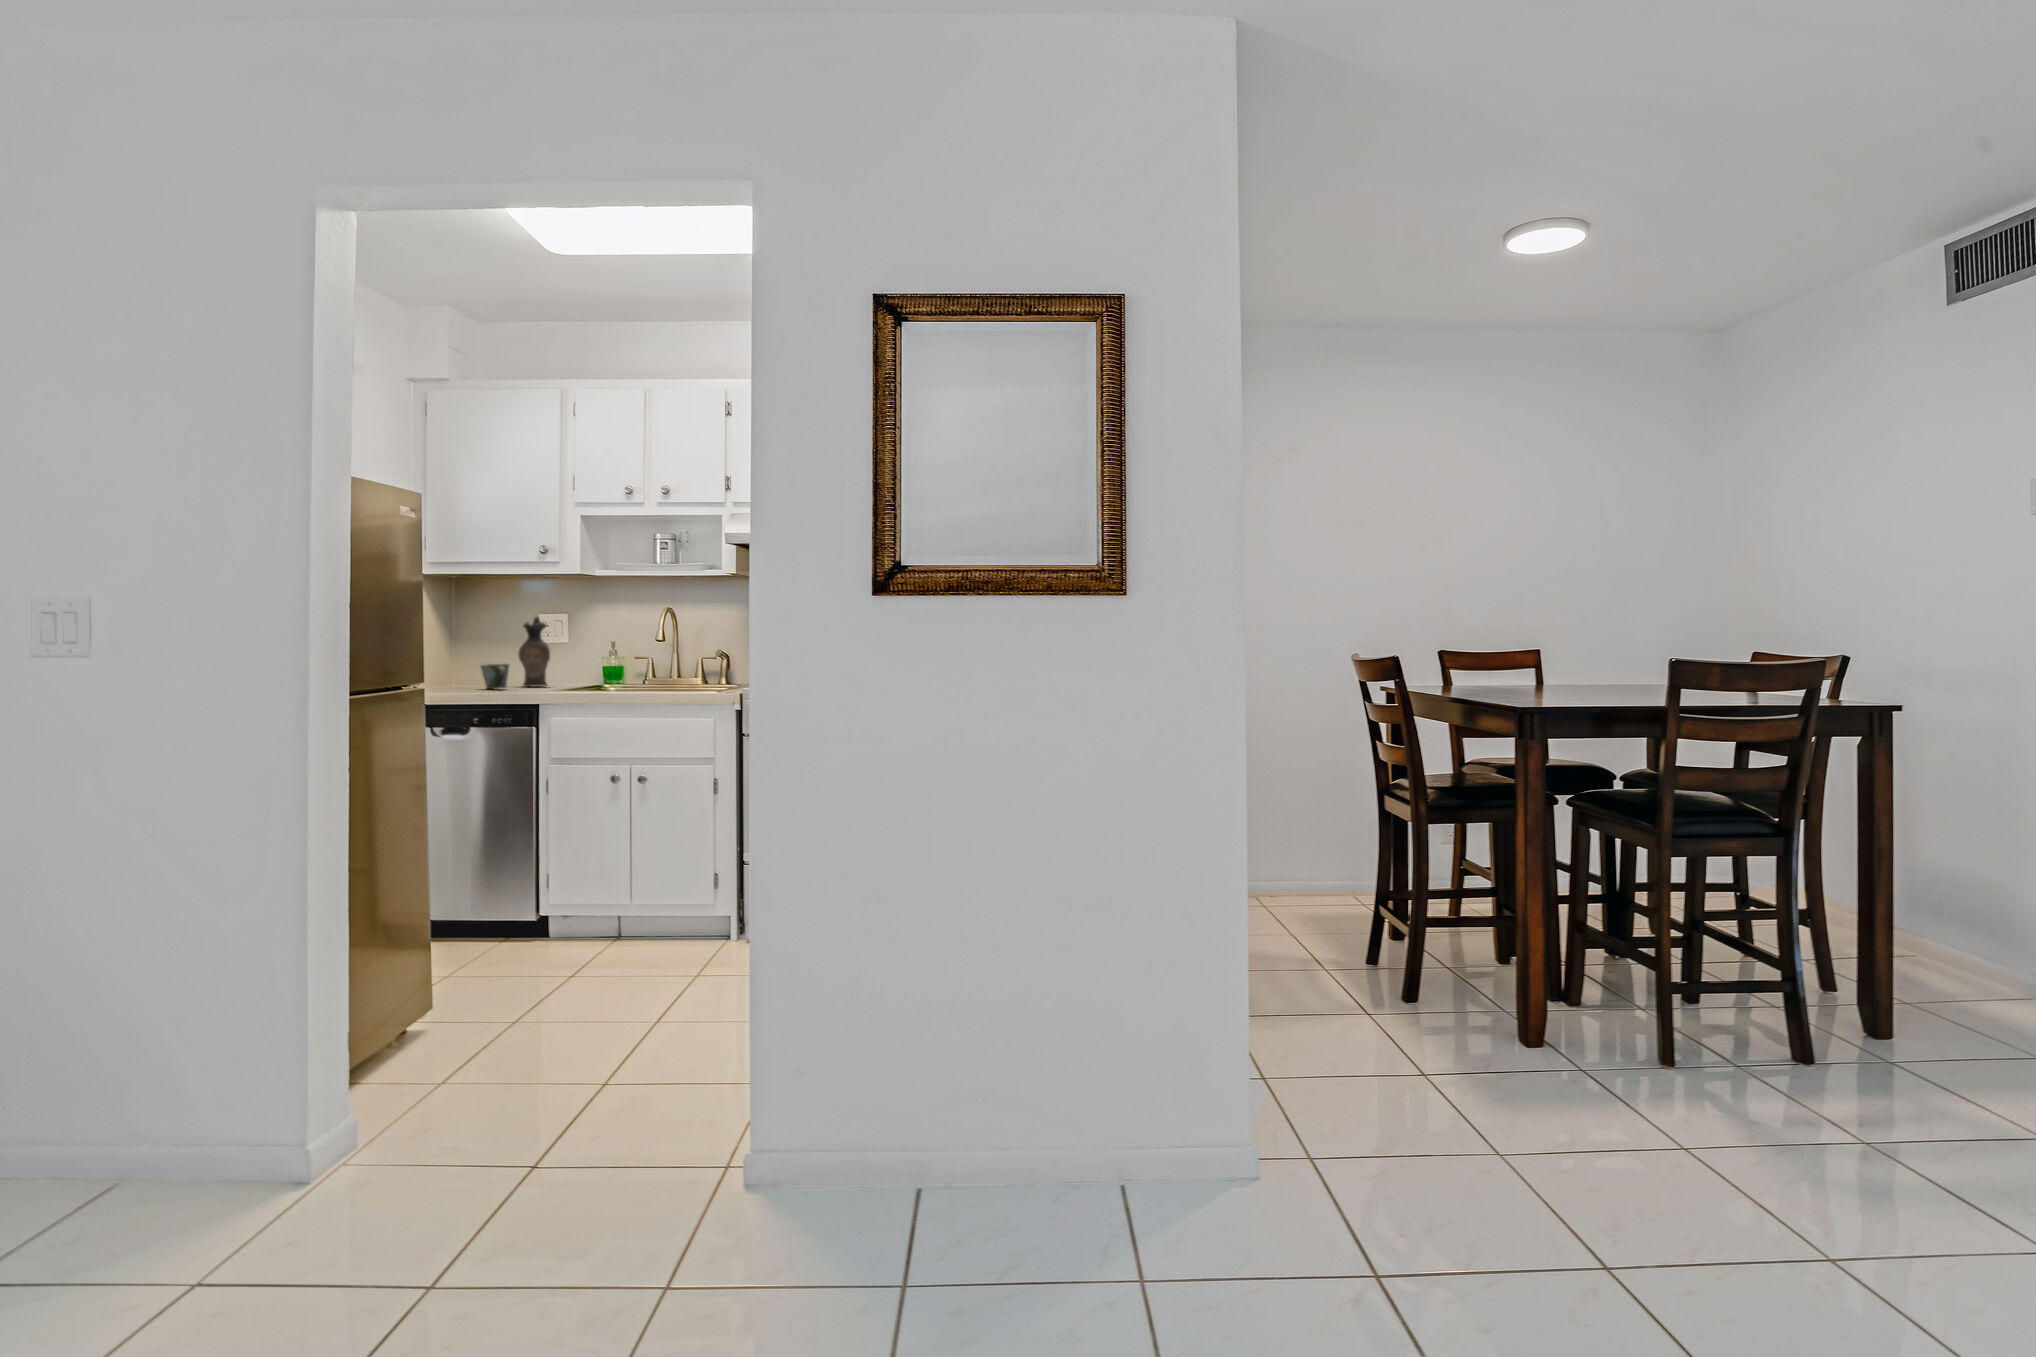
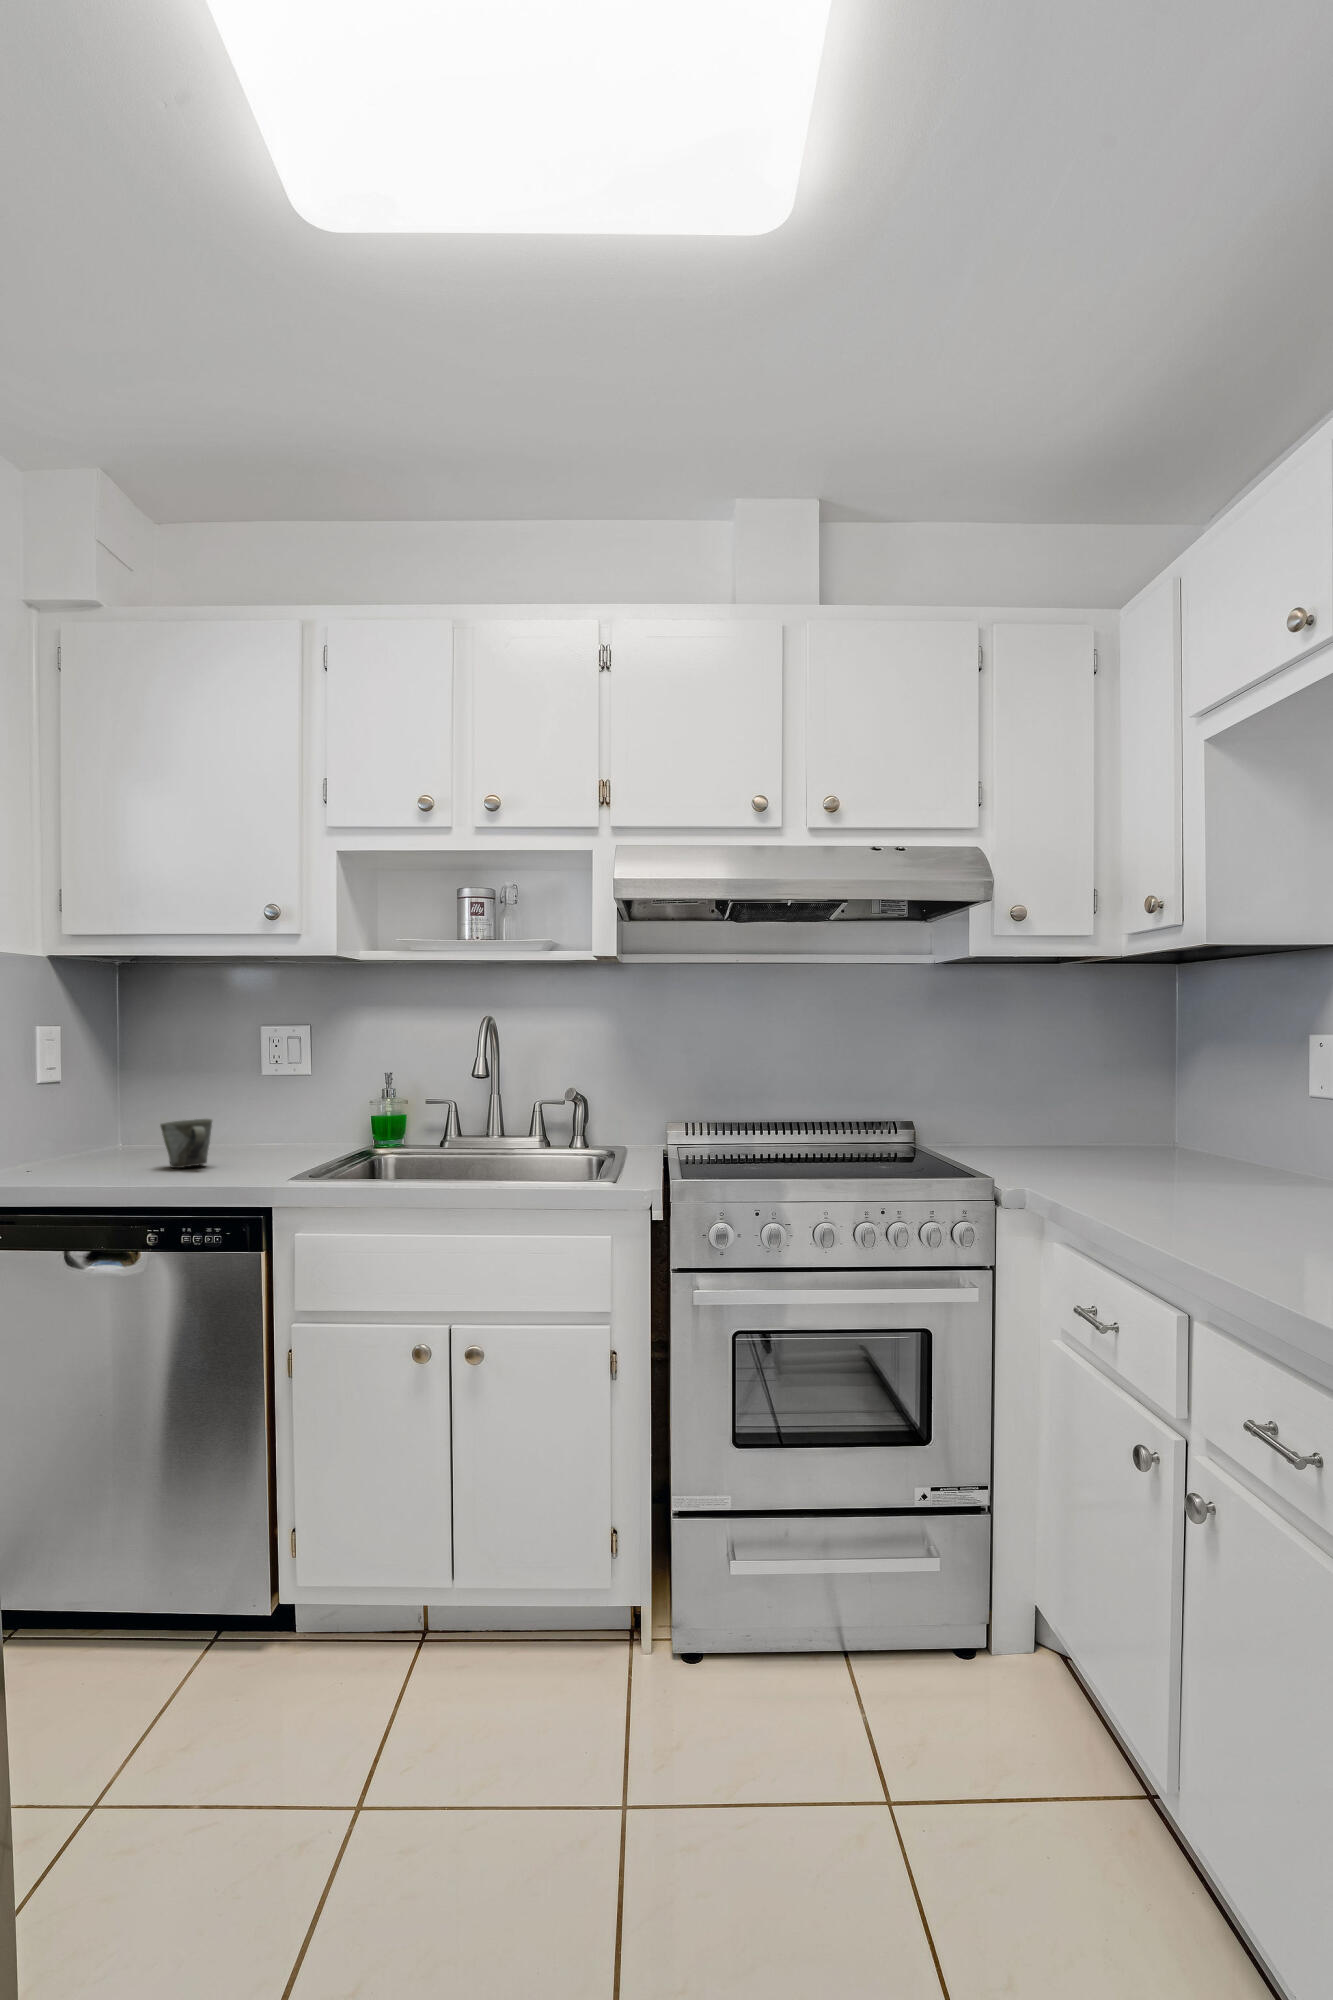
ceramic pitcher: present [518,617,550,687] -> none [225,1025,278,1149]

